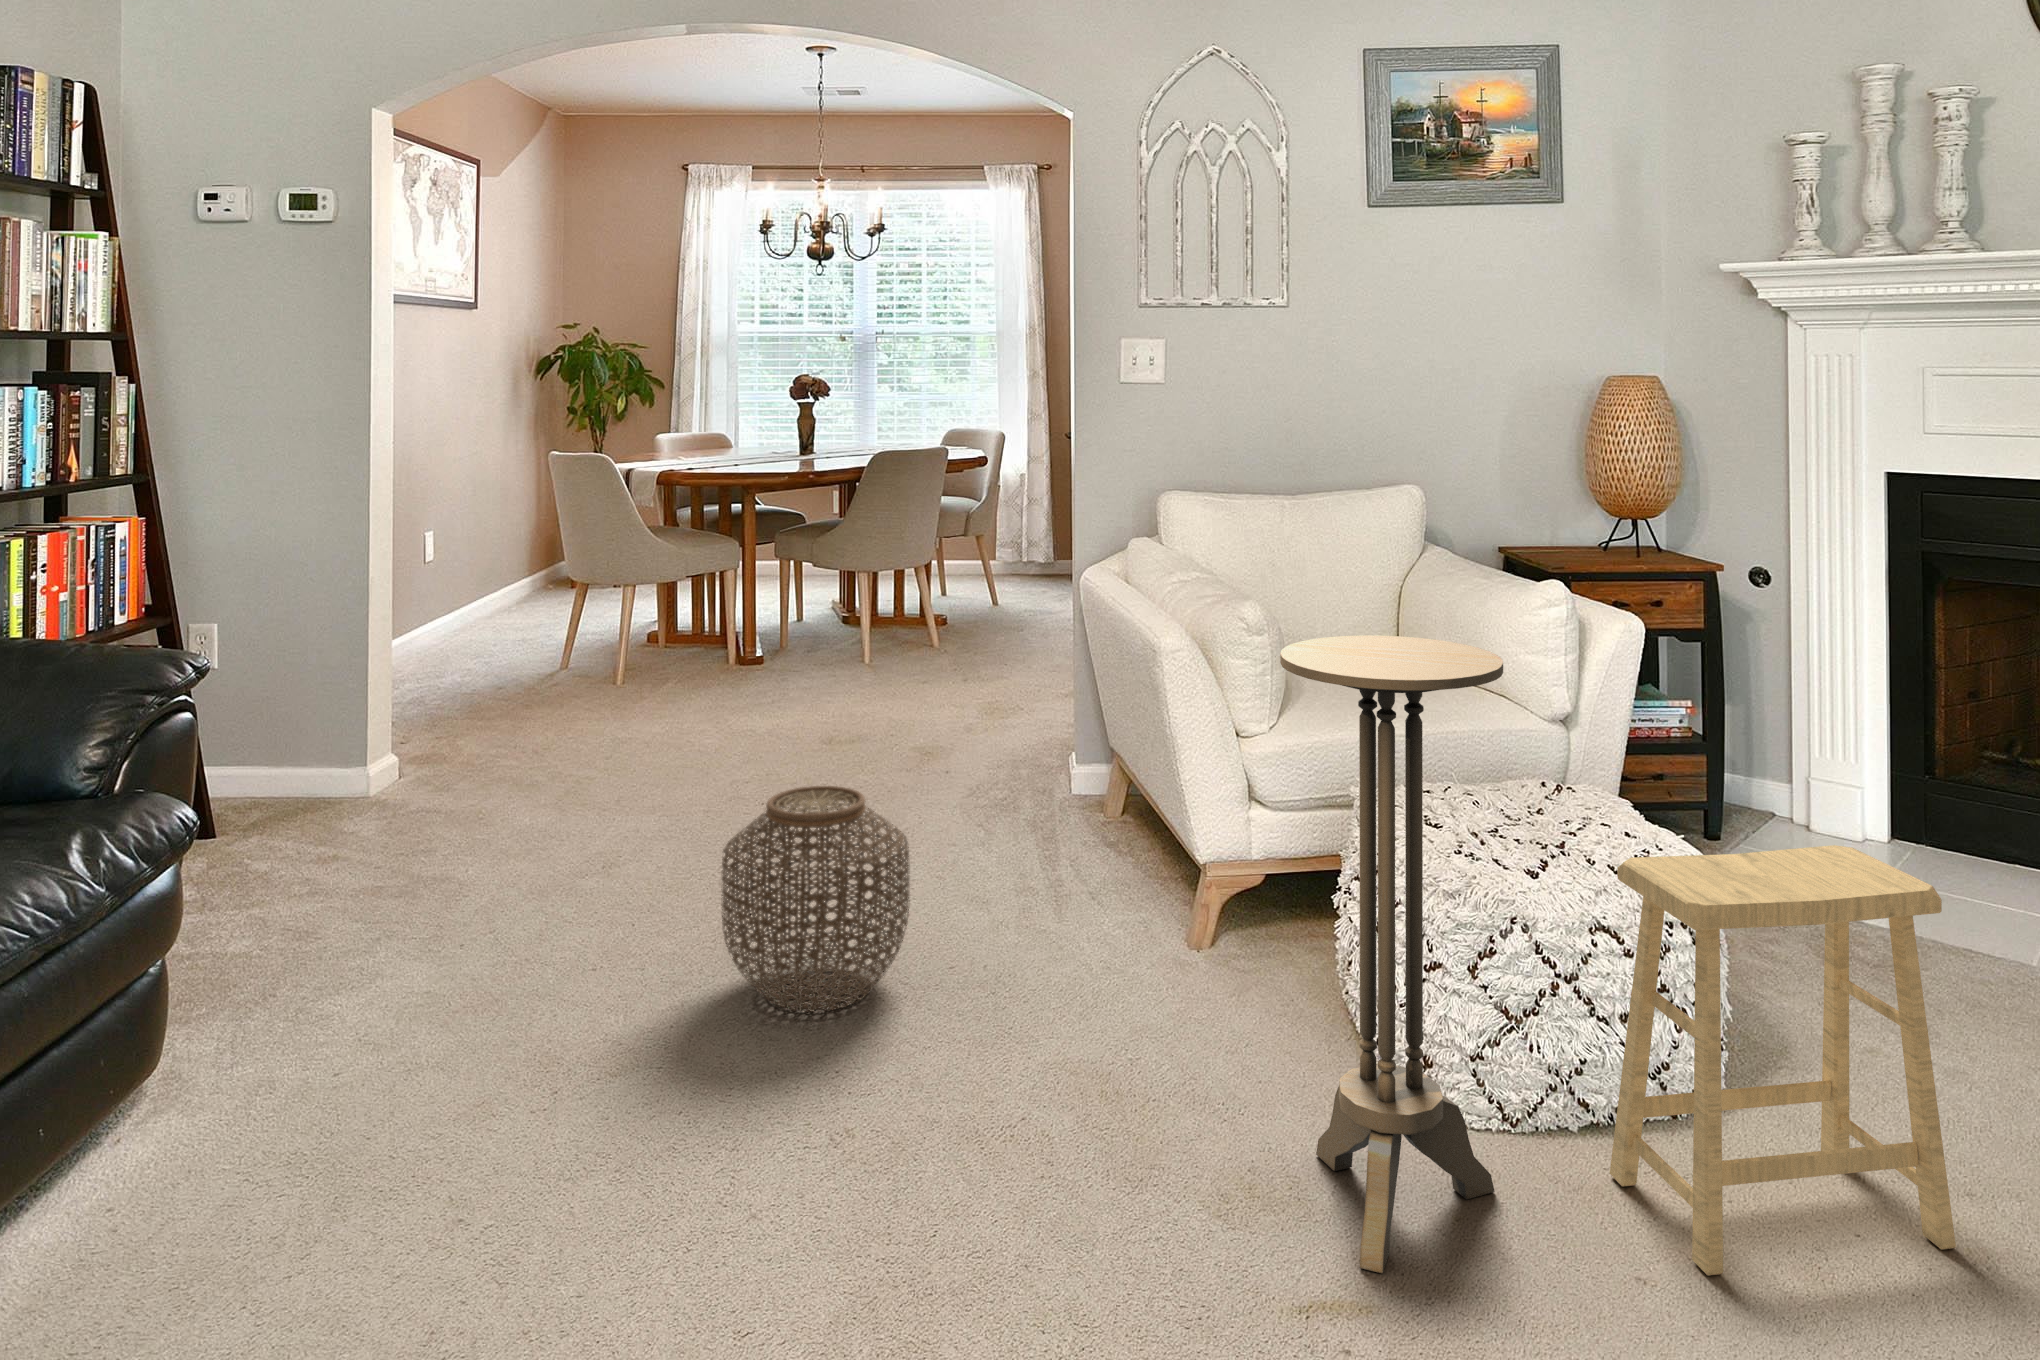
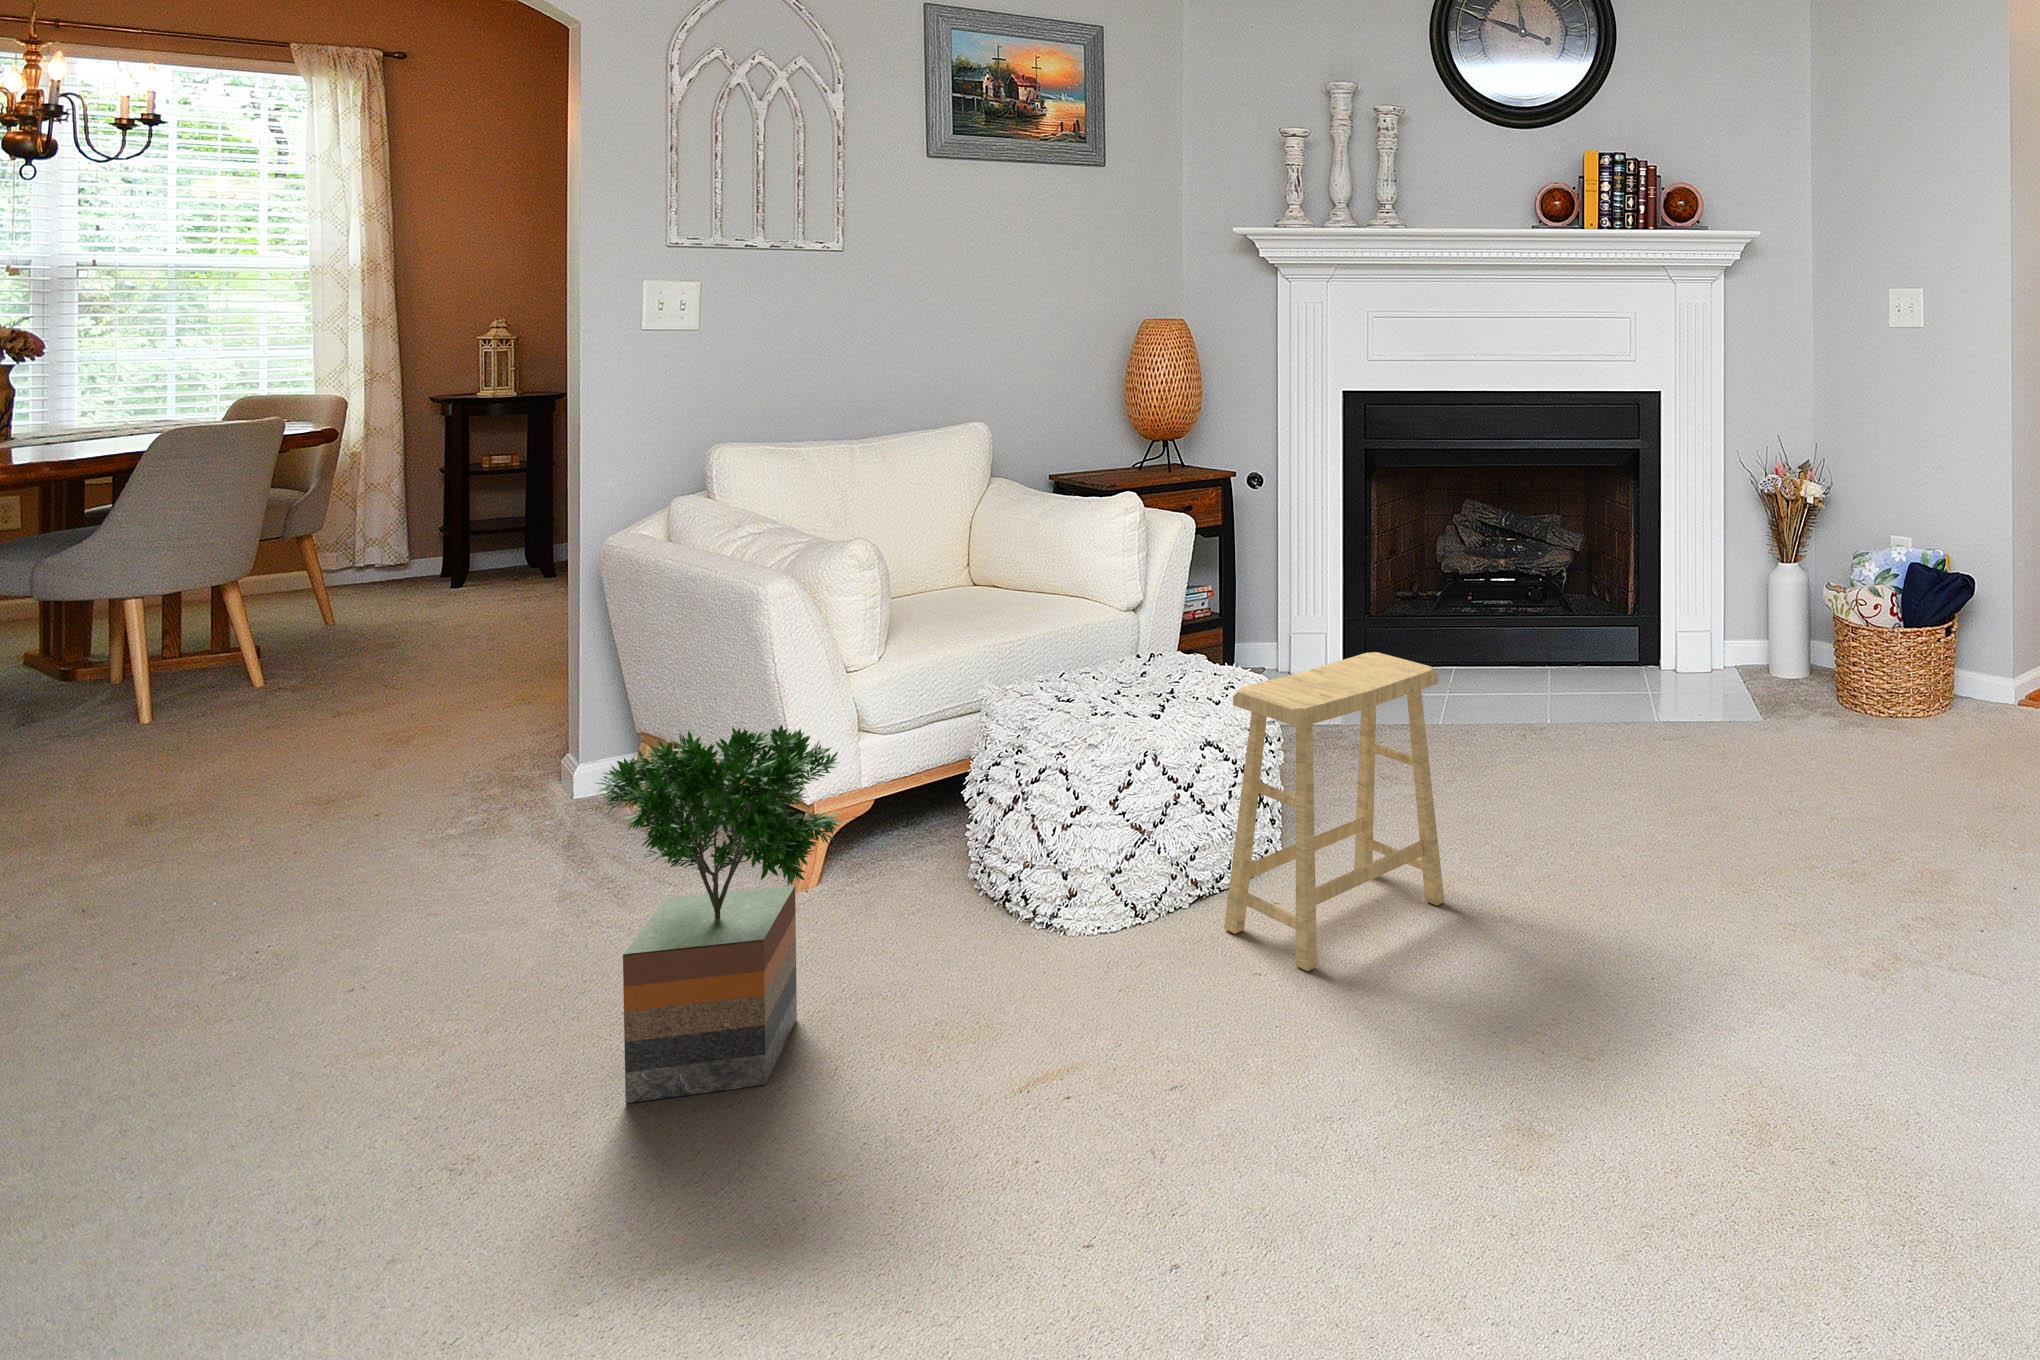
side table: present [1280,635,1503,1273] -> none [971,539,1163,1059]
woven basket: present [722,786,910,1012] -> none [195,784,481,1050]
potted tree: none [955,786,1169,1176] -> present [595,725,842,1103]

